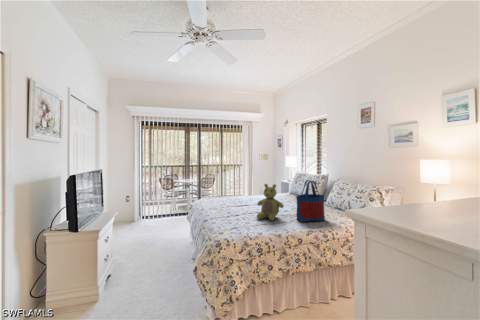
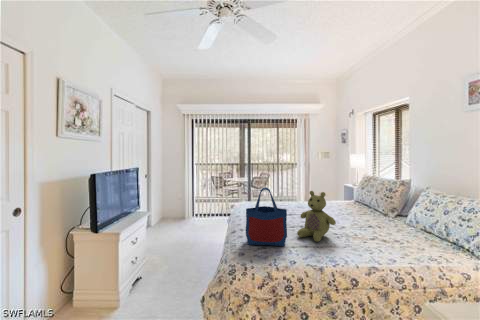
tote bag: present [296,180,325,222] -> present [246,187,287,246]

